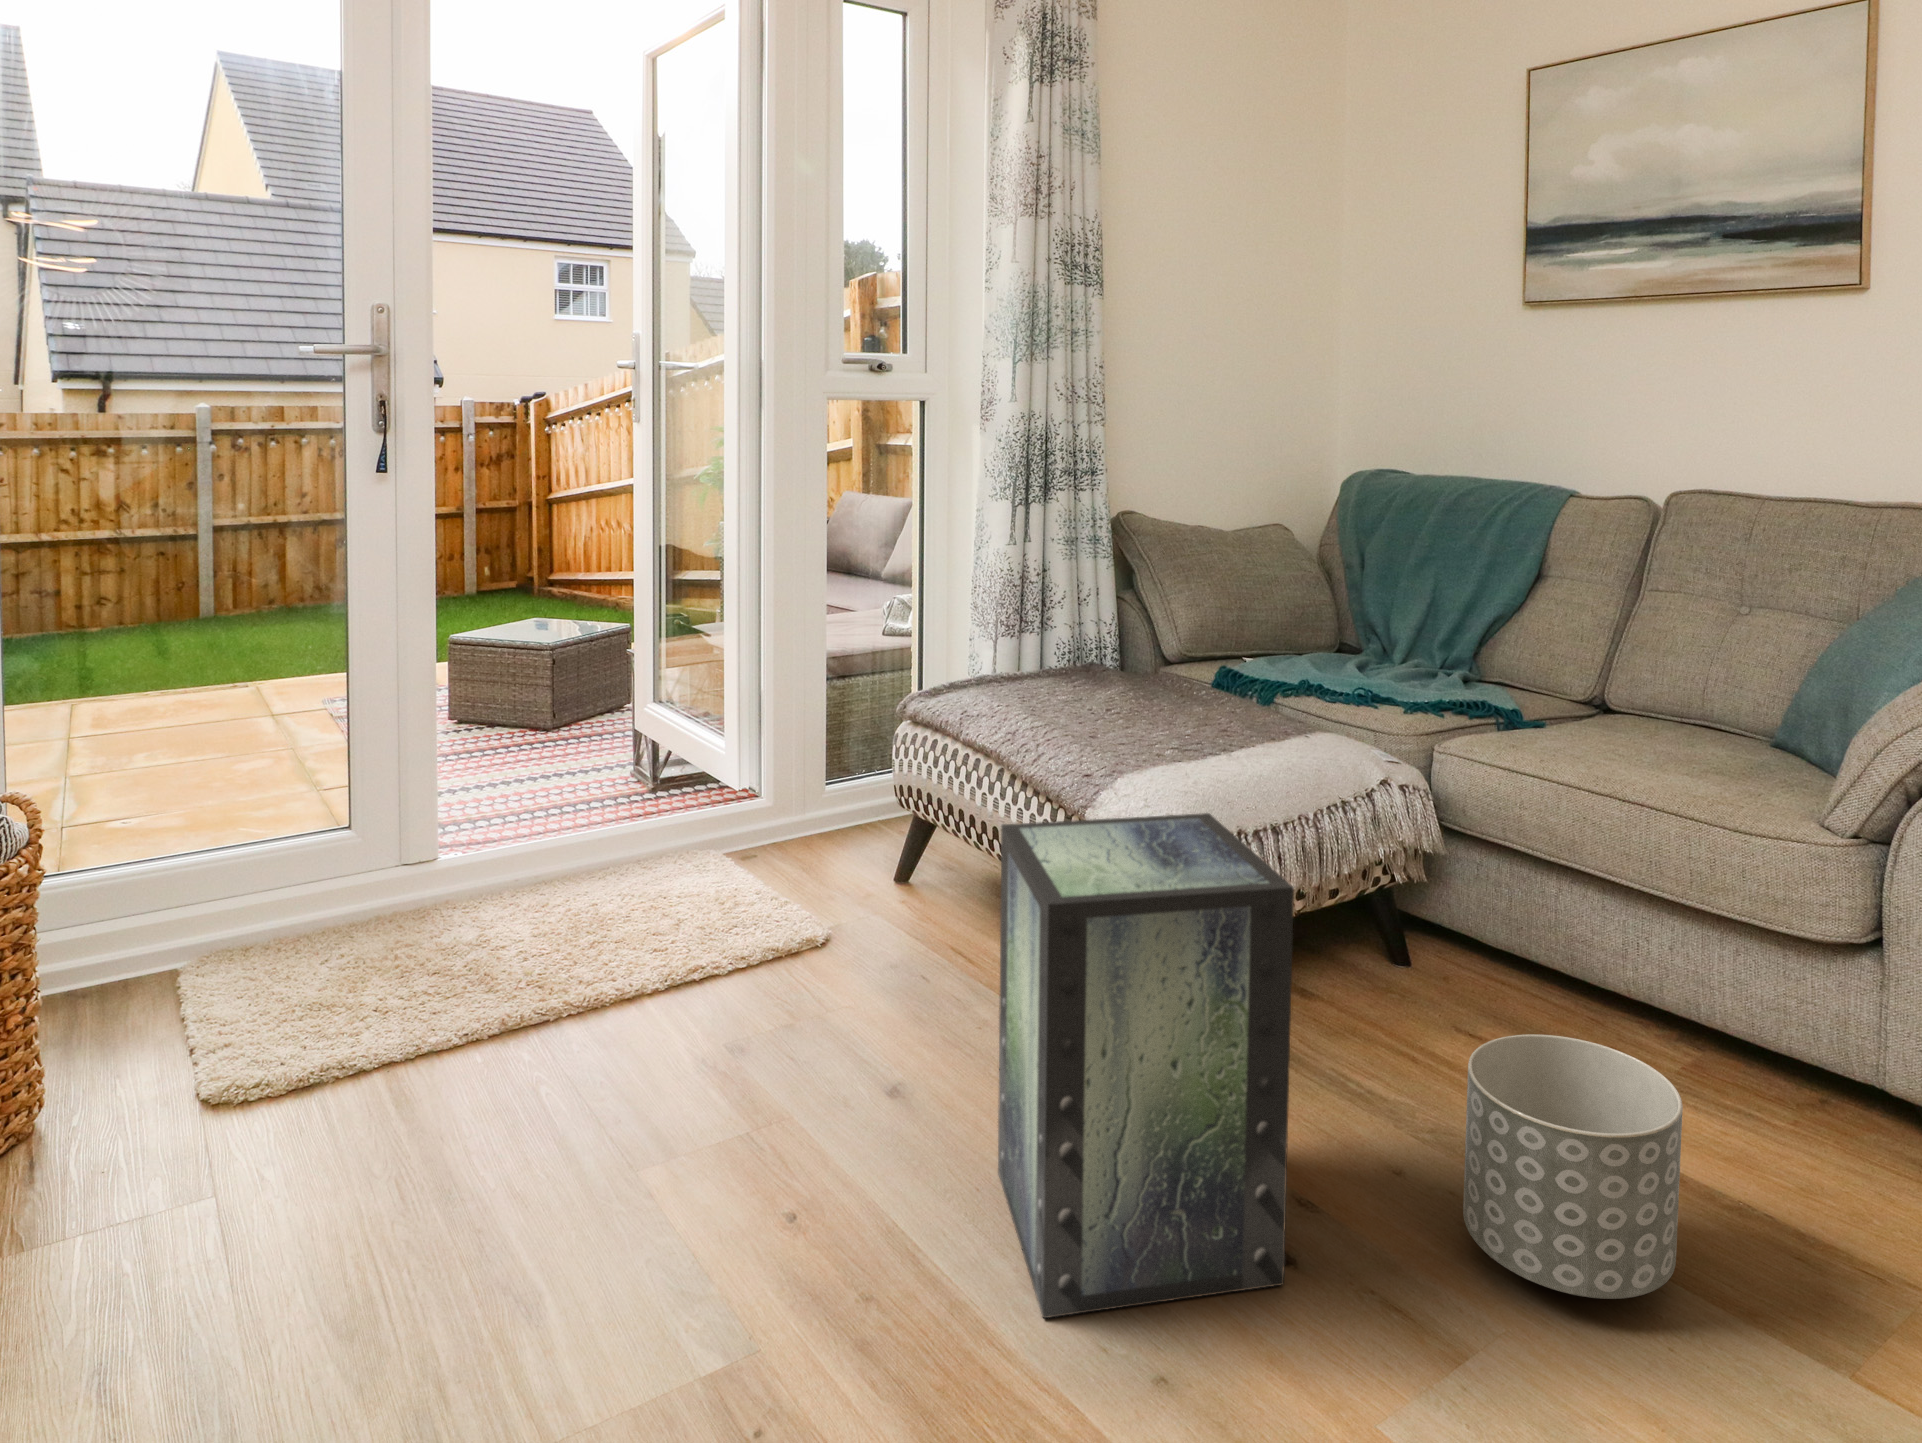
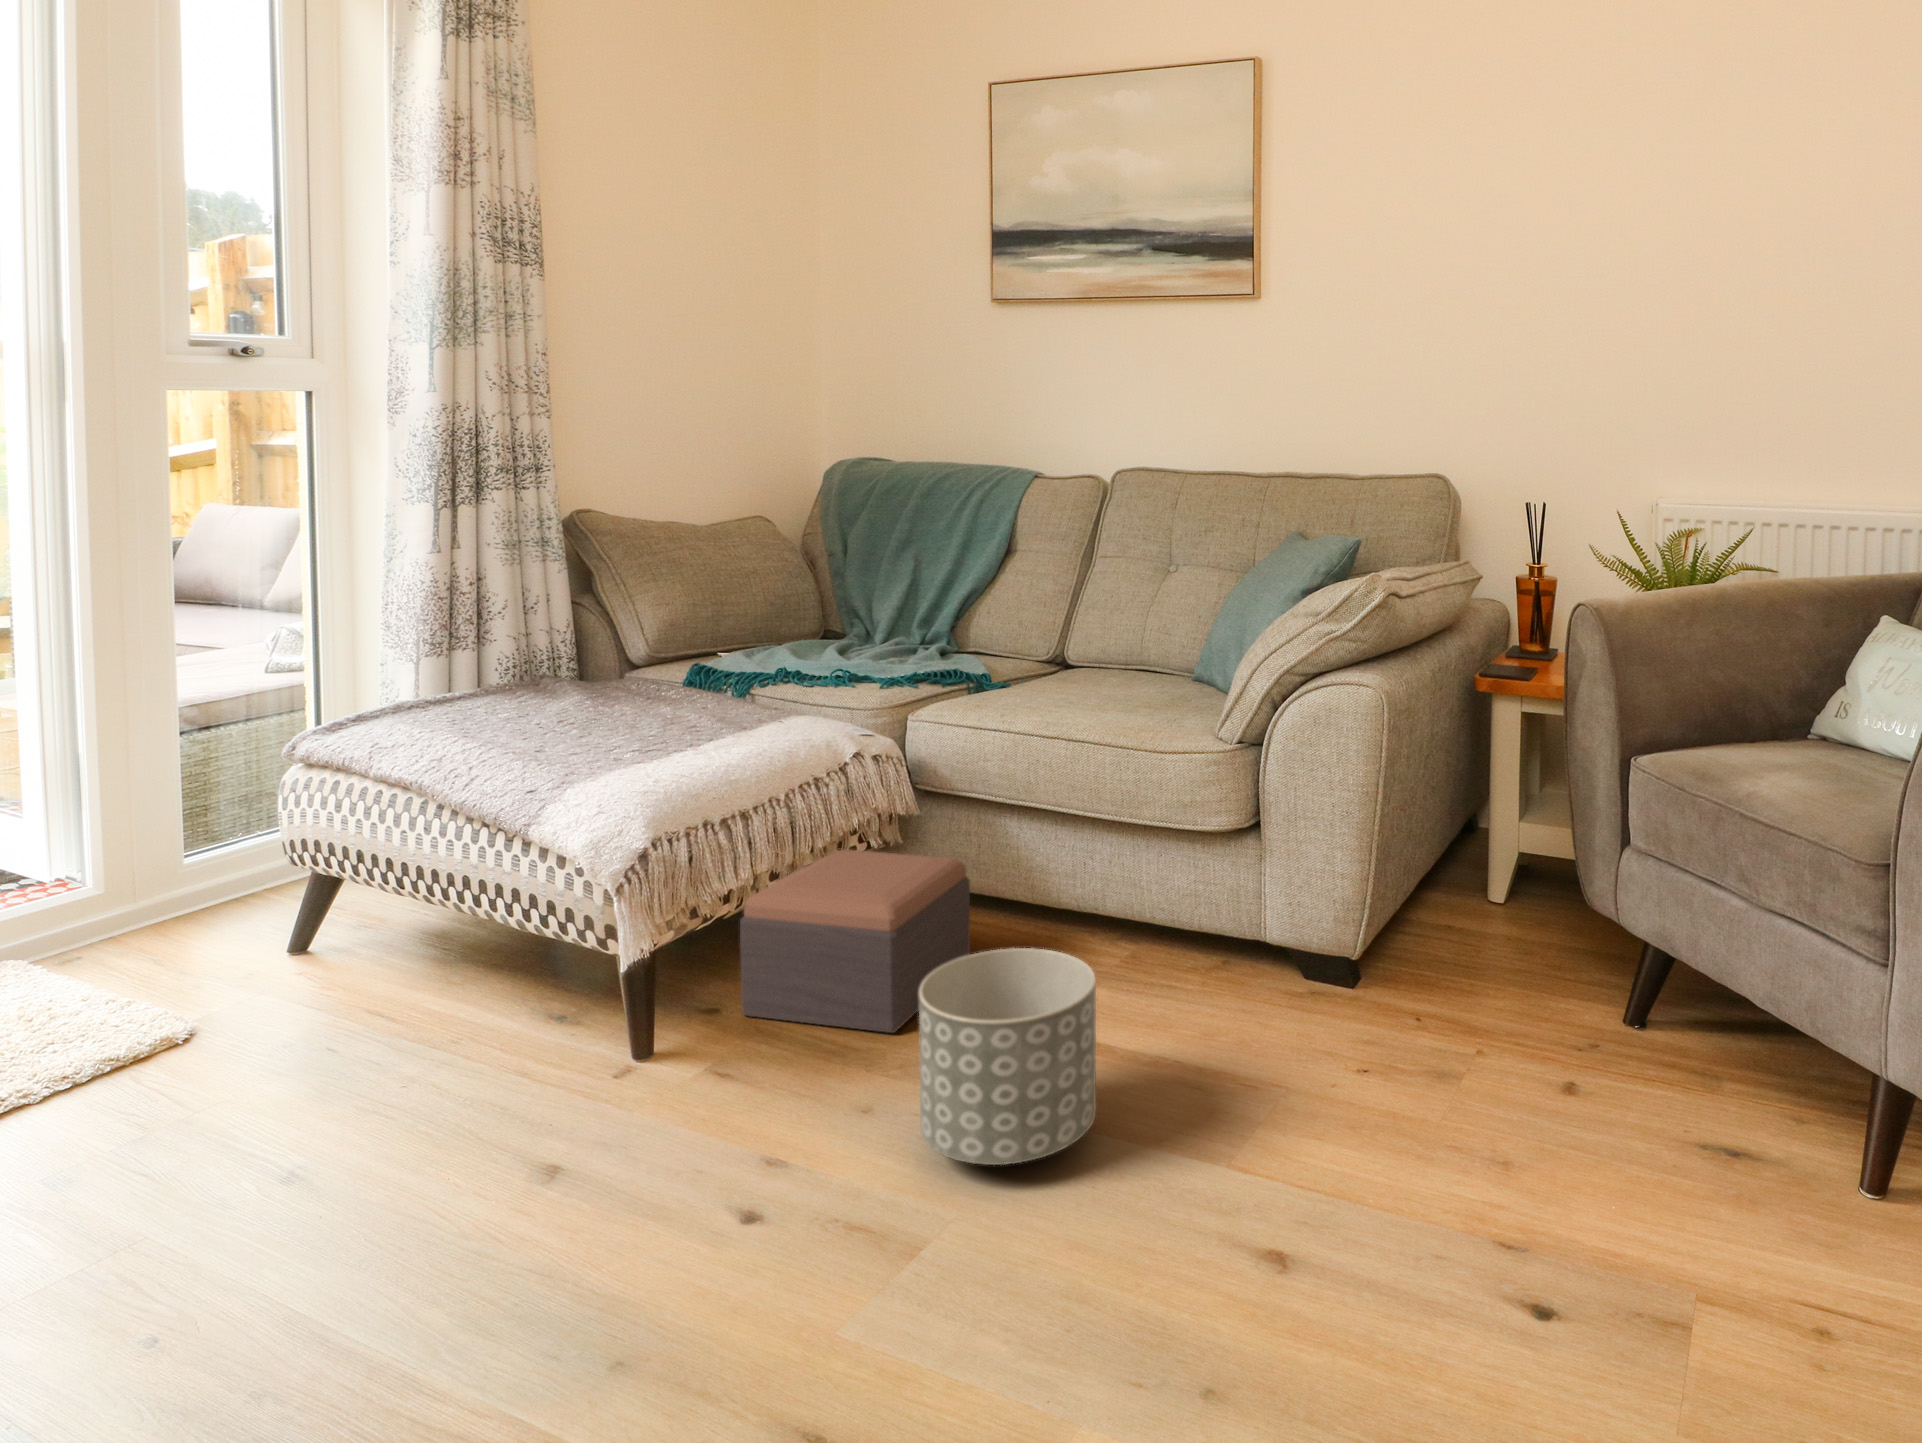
storage box: present [998,813,1294,1318] -> none [410,801,746,1349]
footstool: none [1265,875,1503,1090] -> present [740,849,970,1033]

